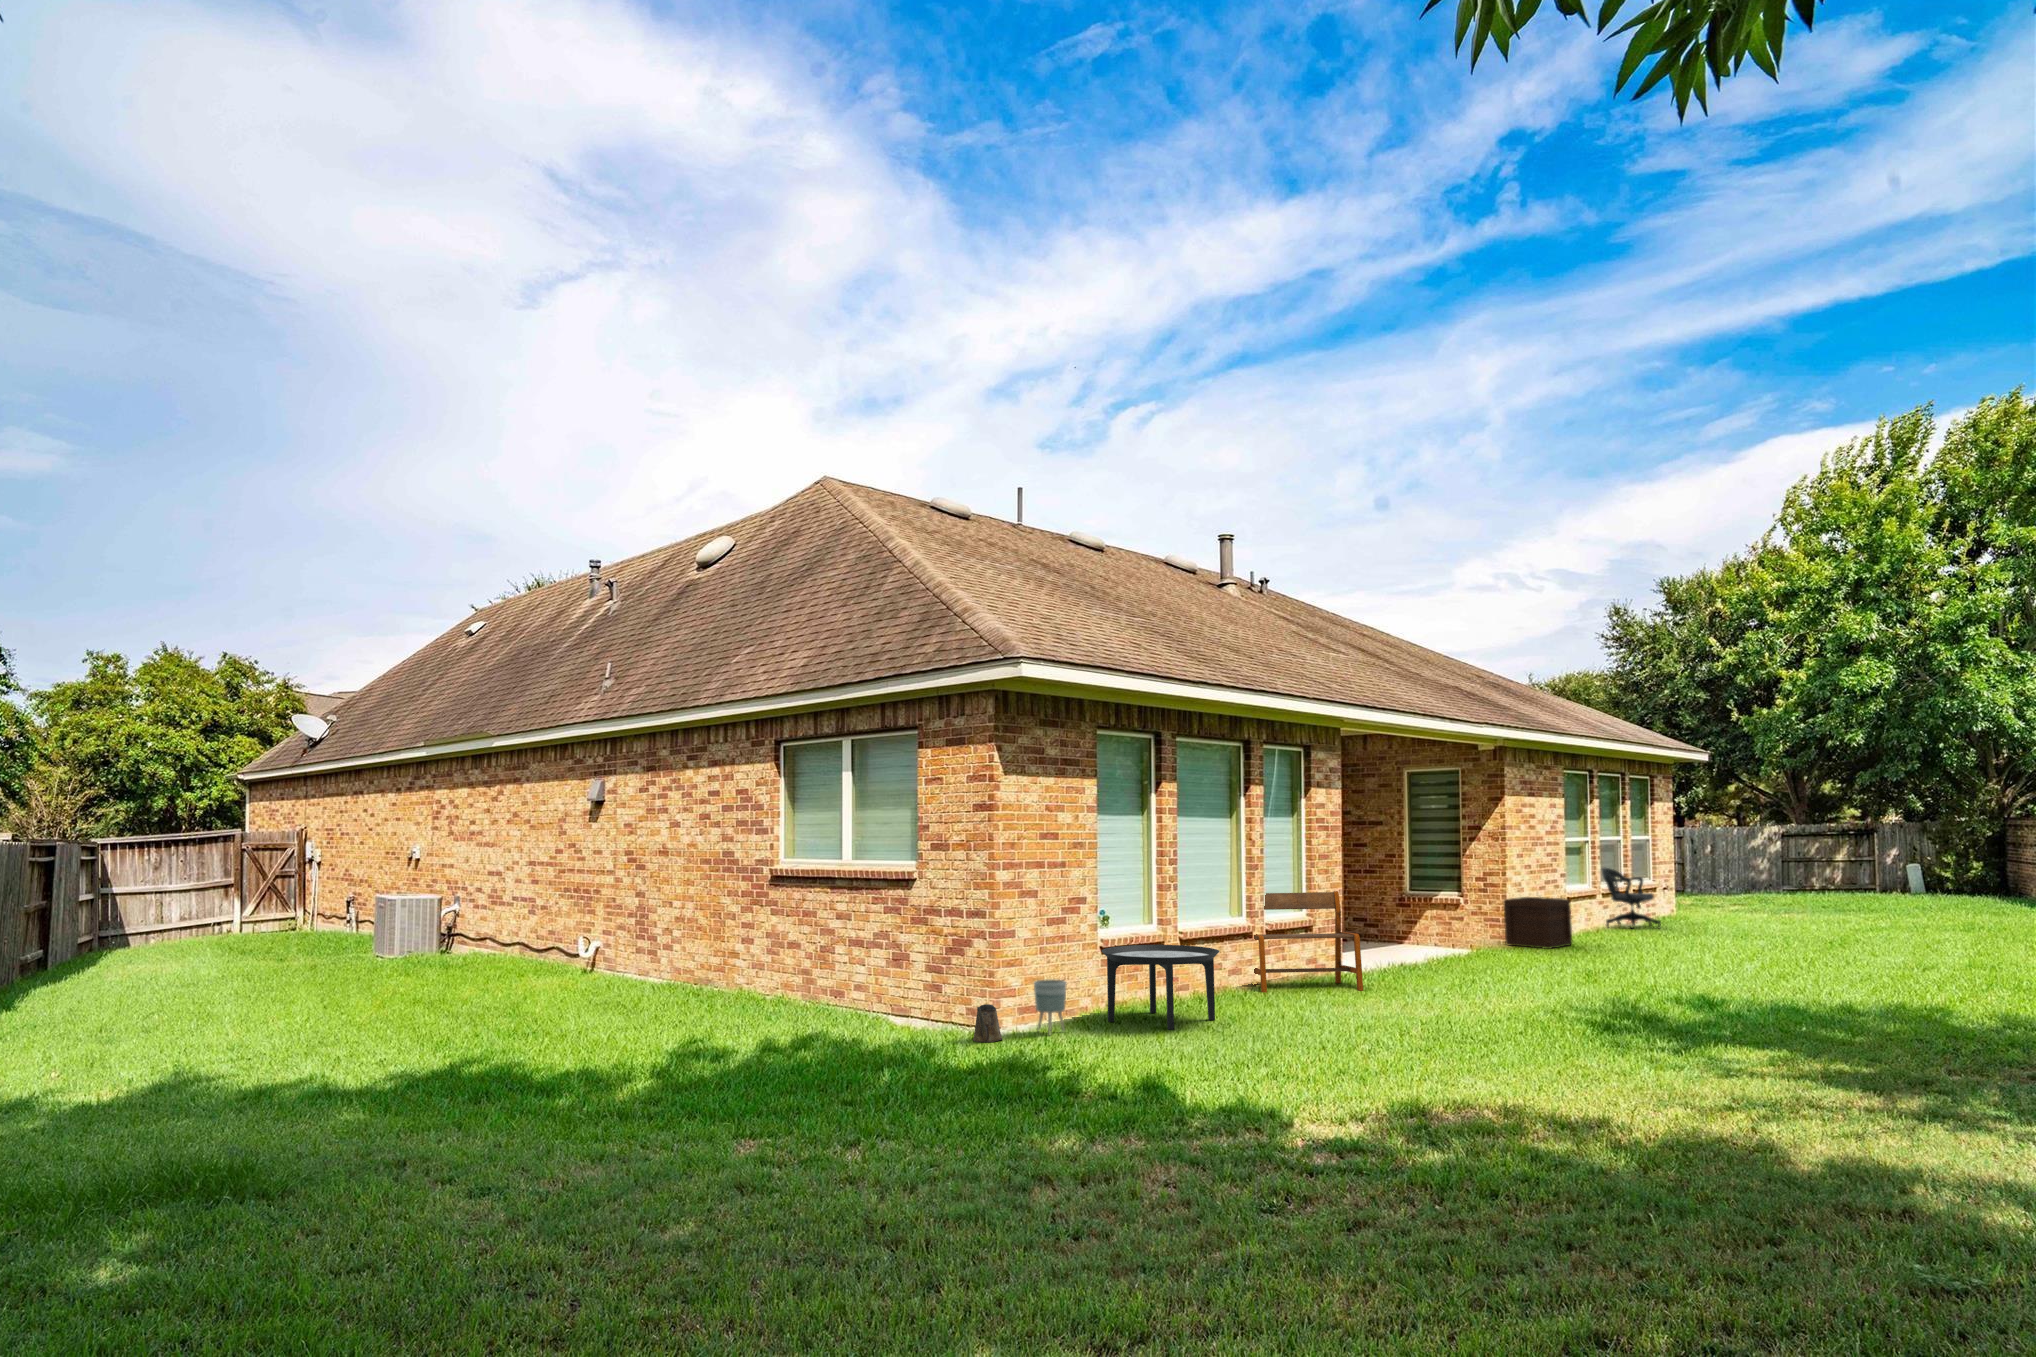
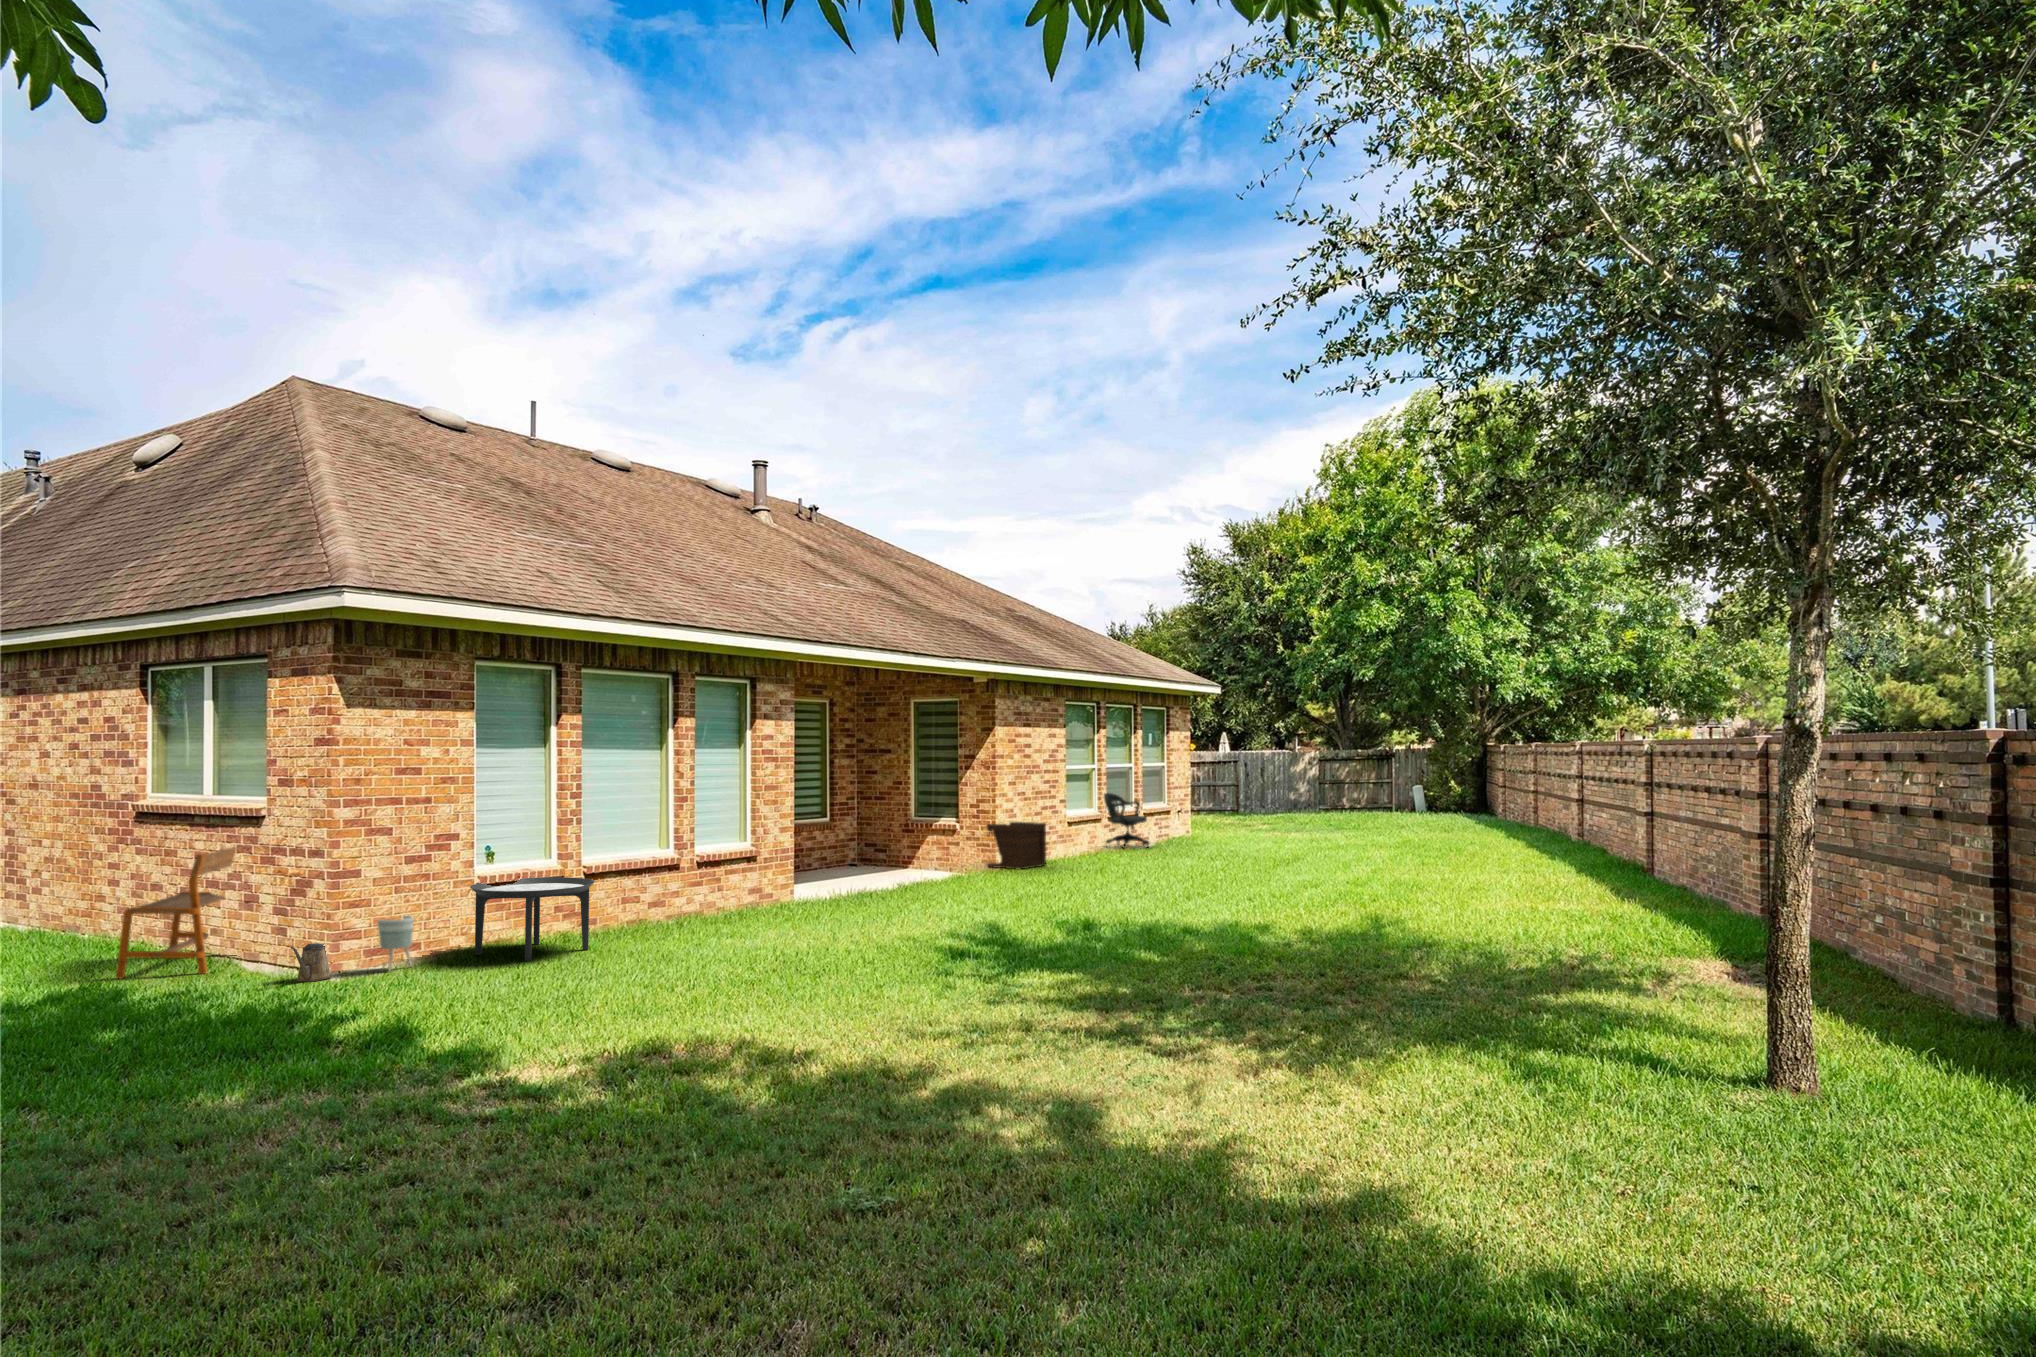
bench: present [1254,891,1363,992] -> present [116,847,236,979]

